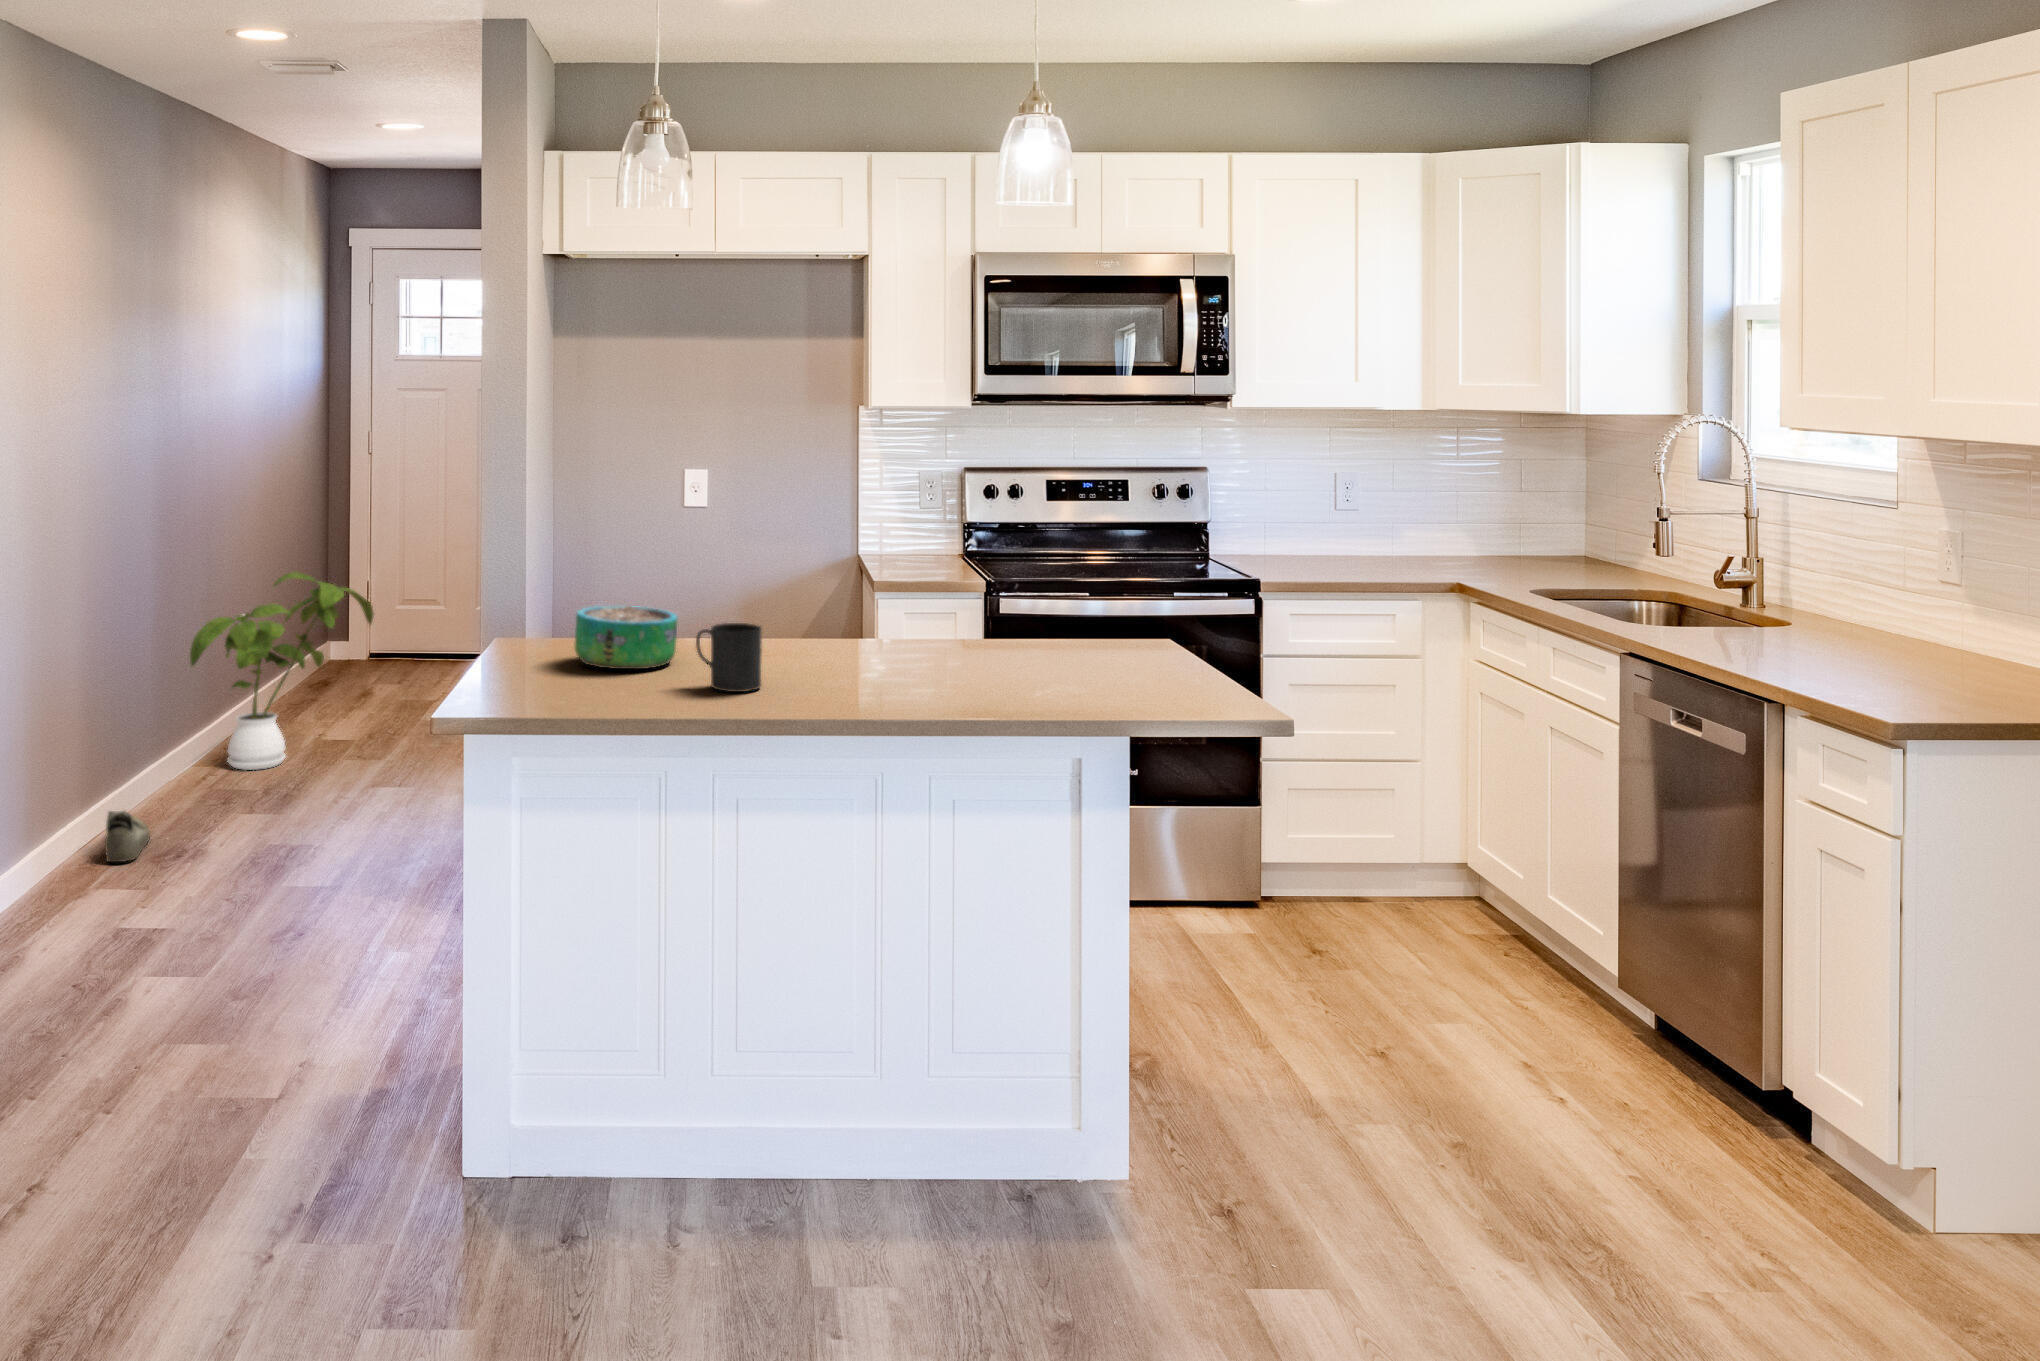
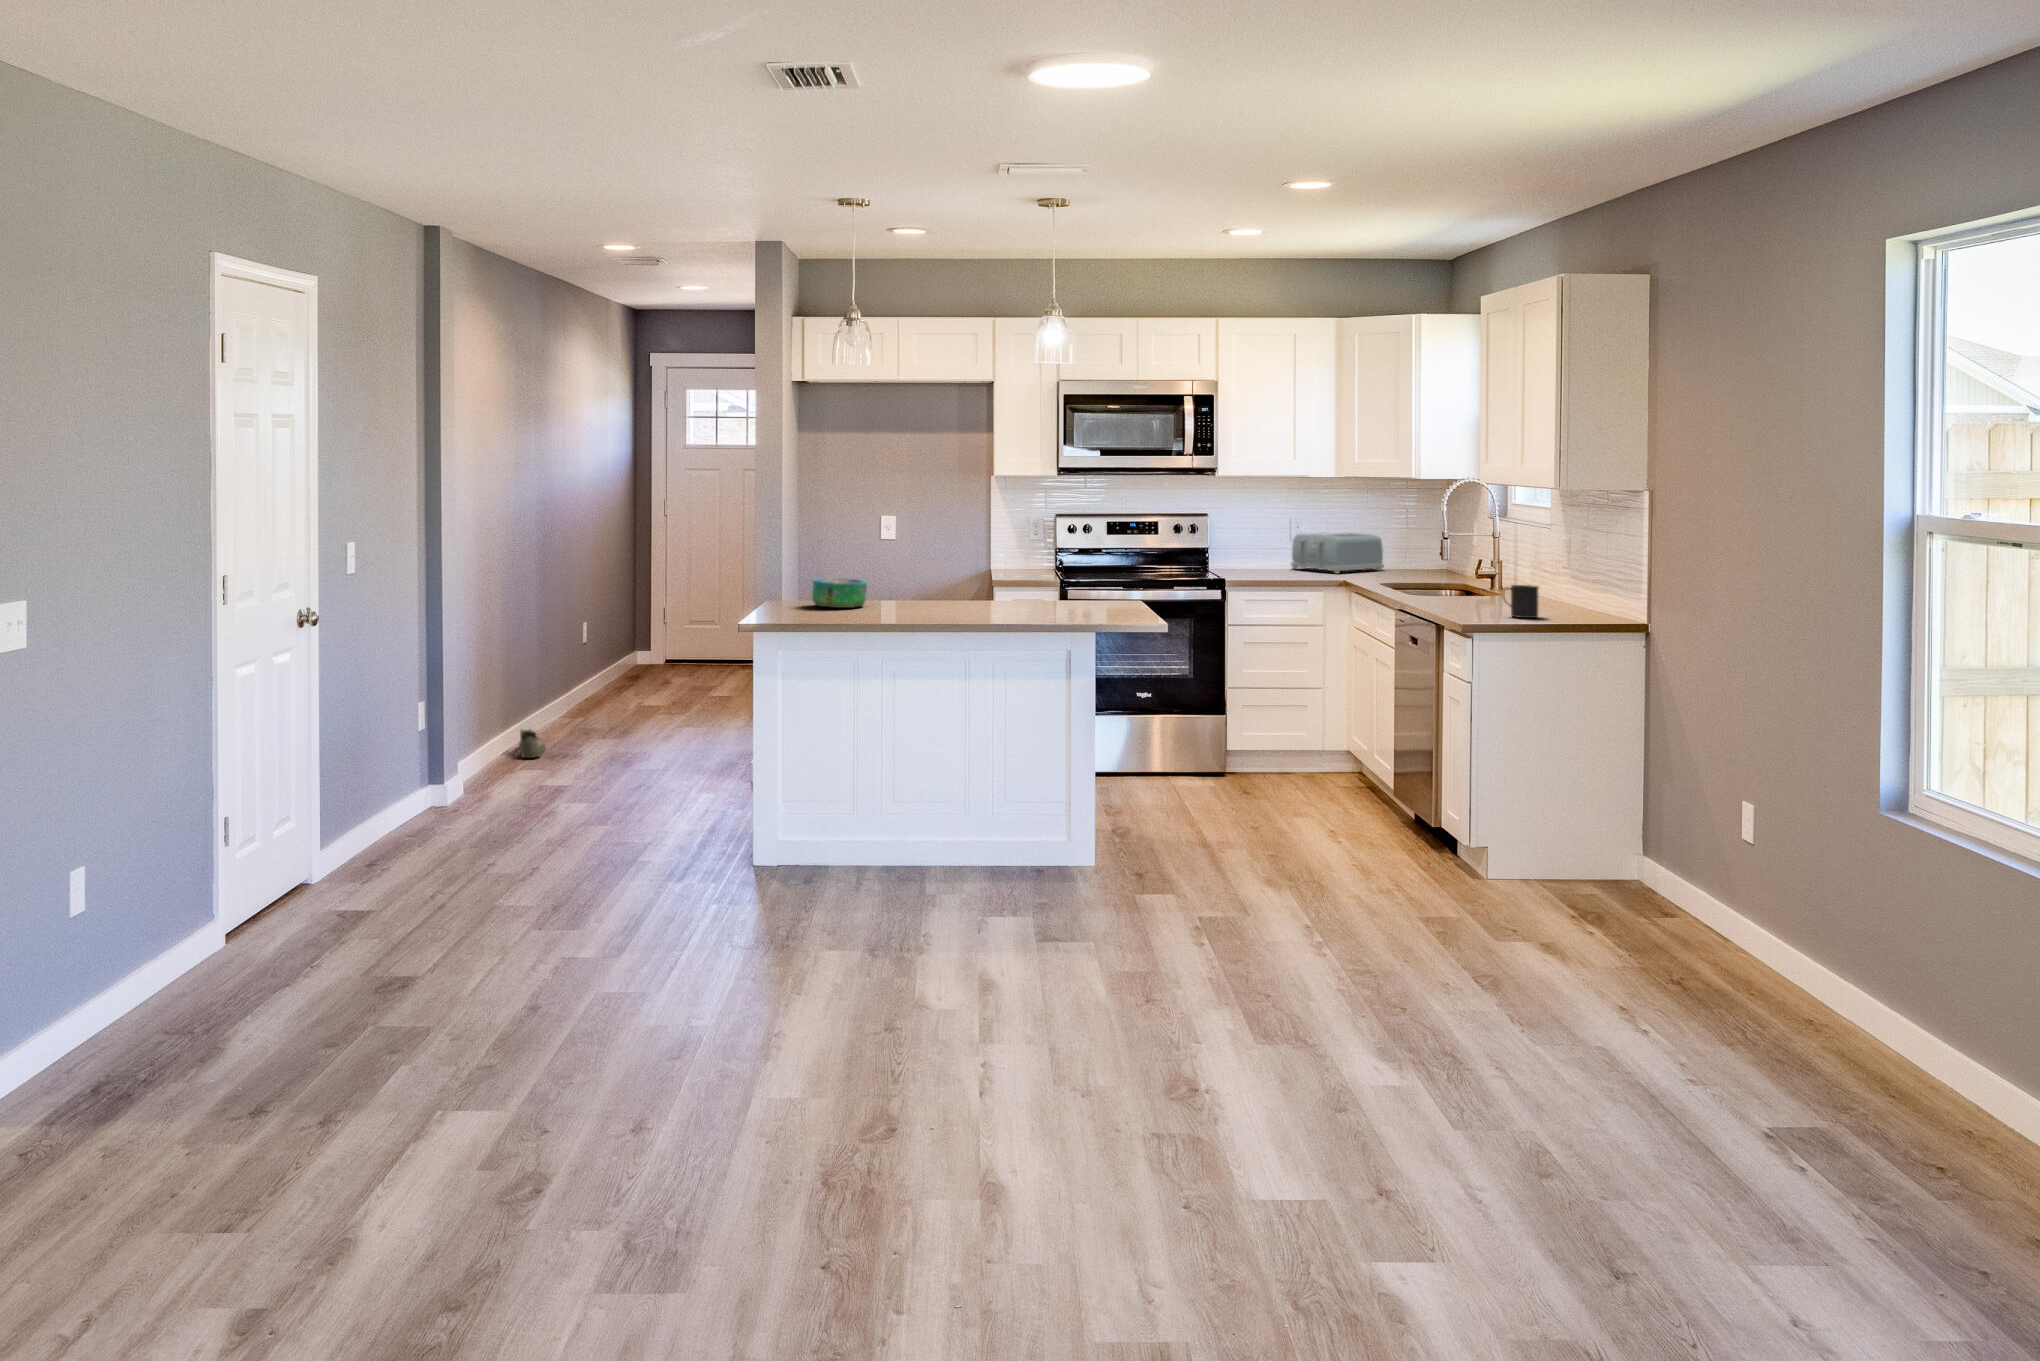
toaster: none [1342,496,1500,568] -> present [1291,533,1384,573]
house plant: present [190,572,374,770] -> none [561,588,679,718]
mug: present [696,623,762,692] -> present [1502,585,1539,618]

